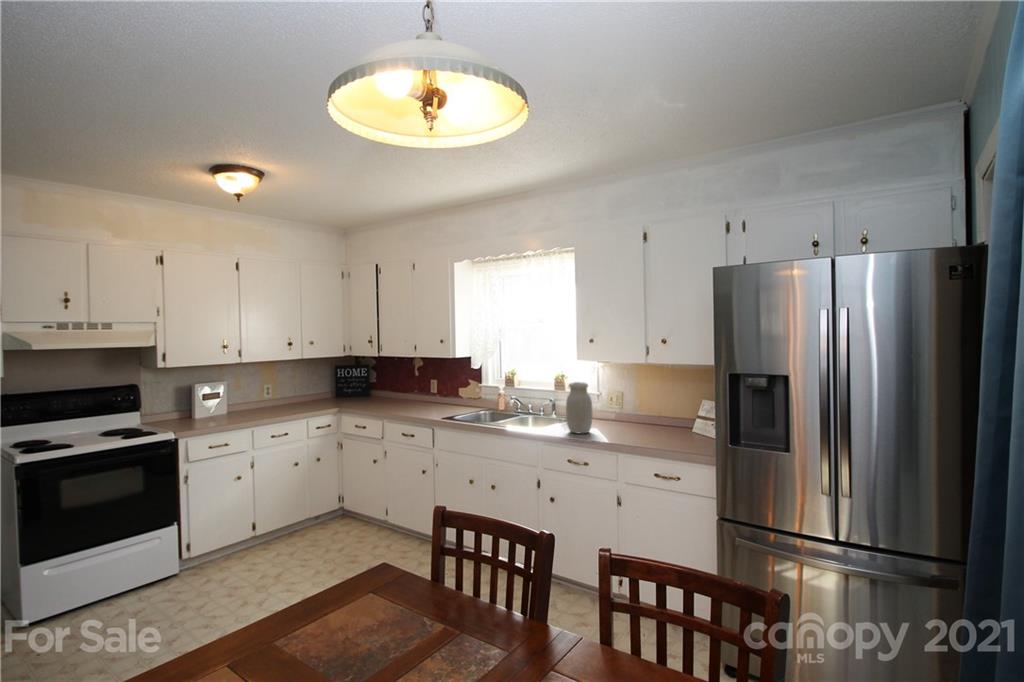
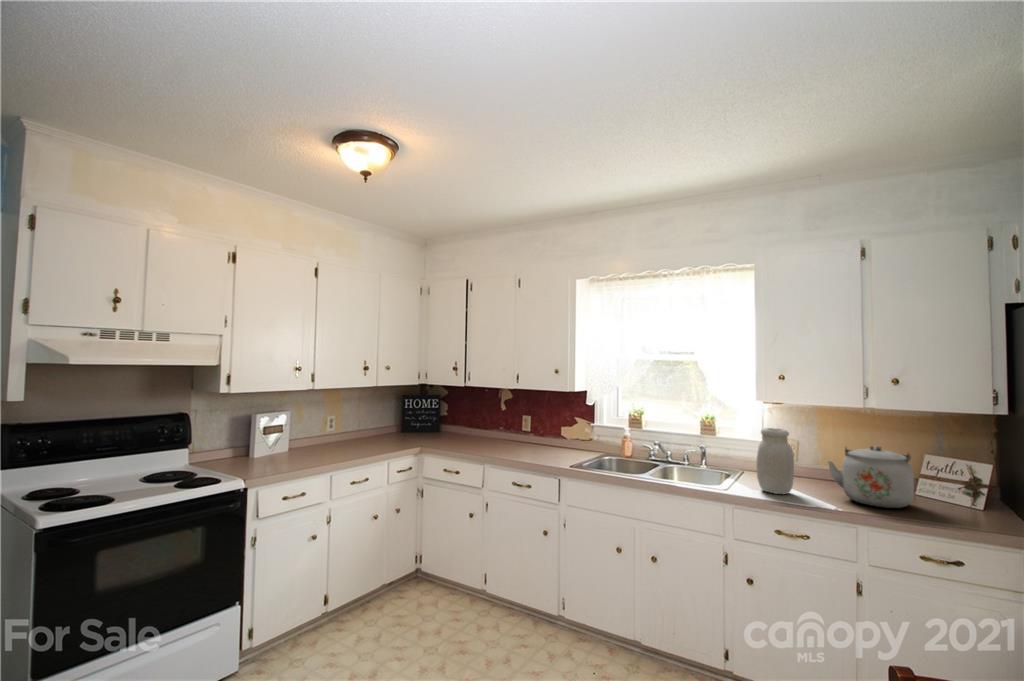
kettle: none [615,393,674,440] -> present [828,446,914,508]

